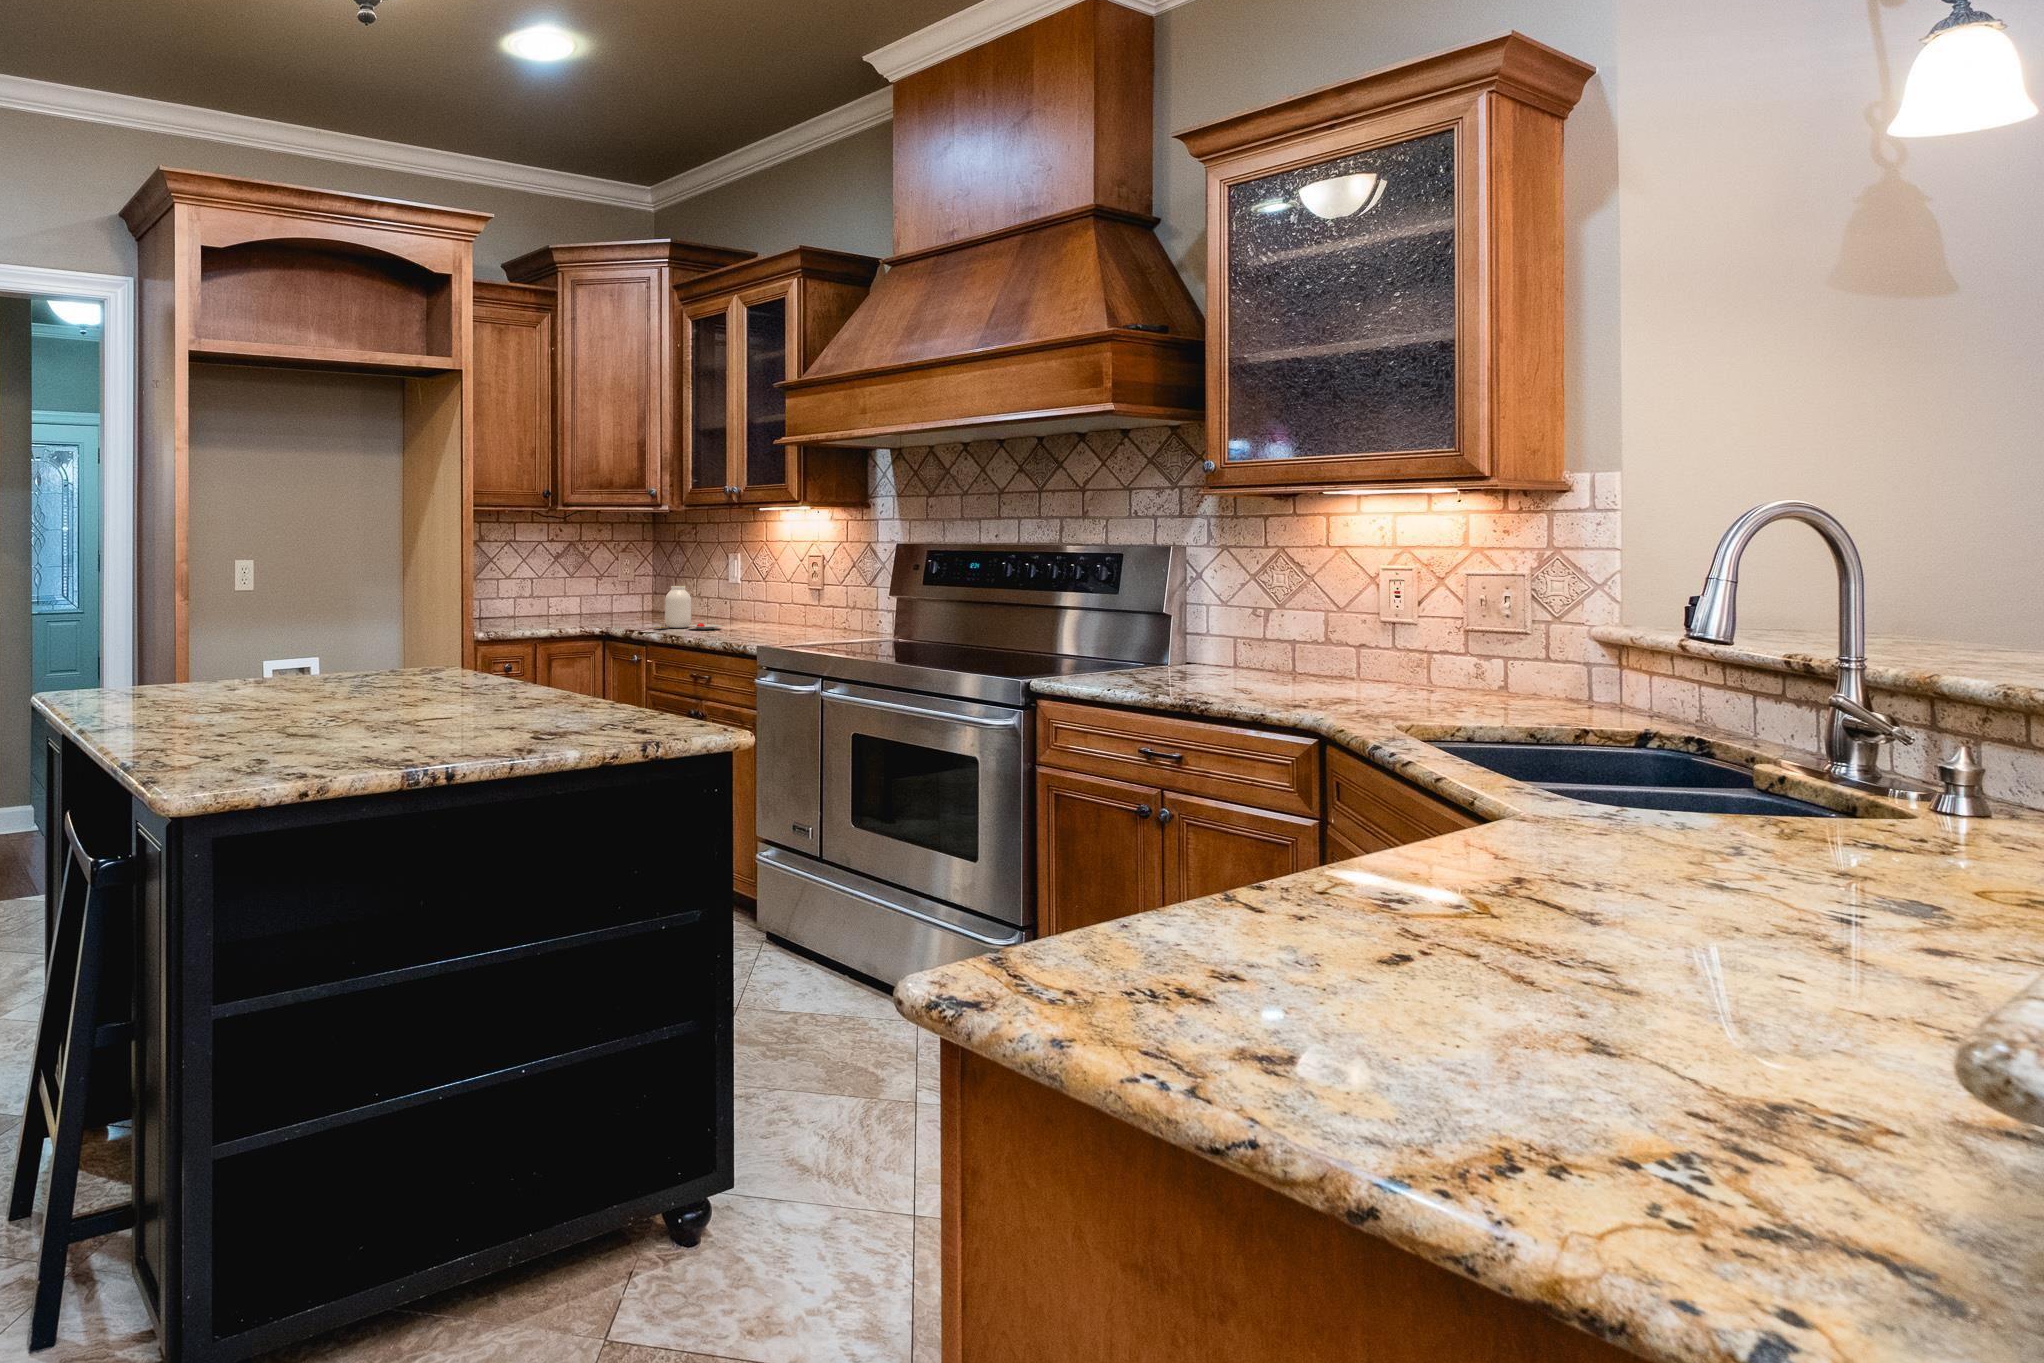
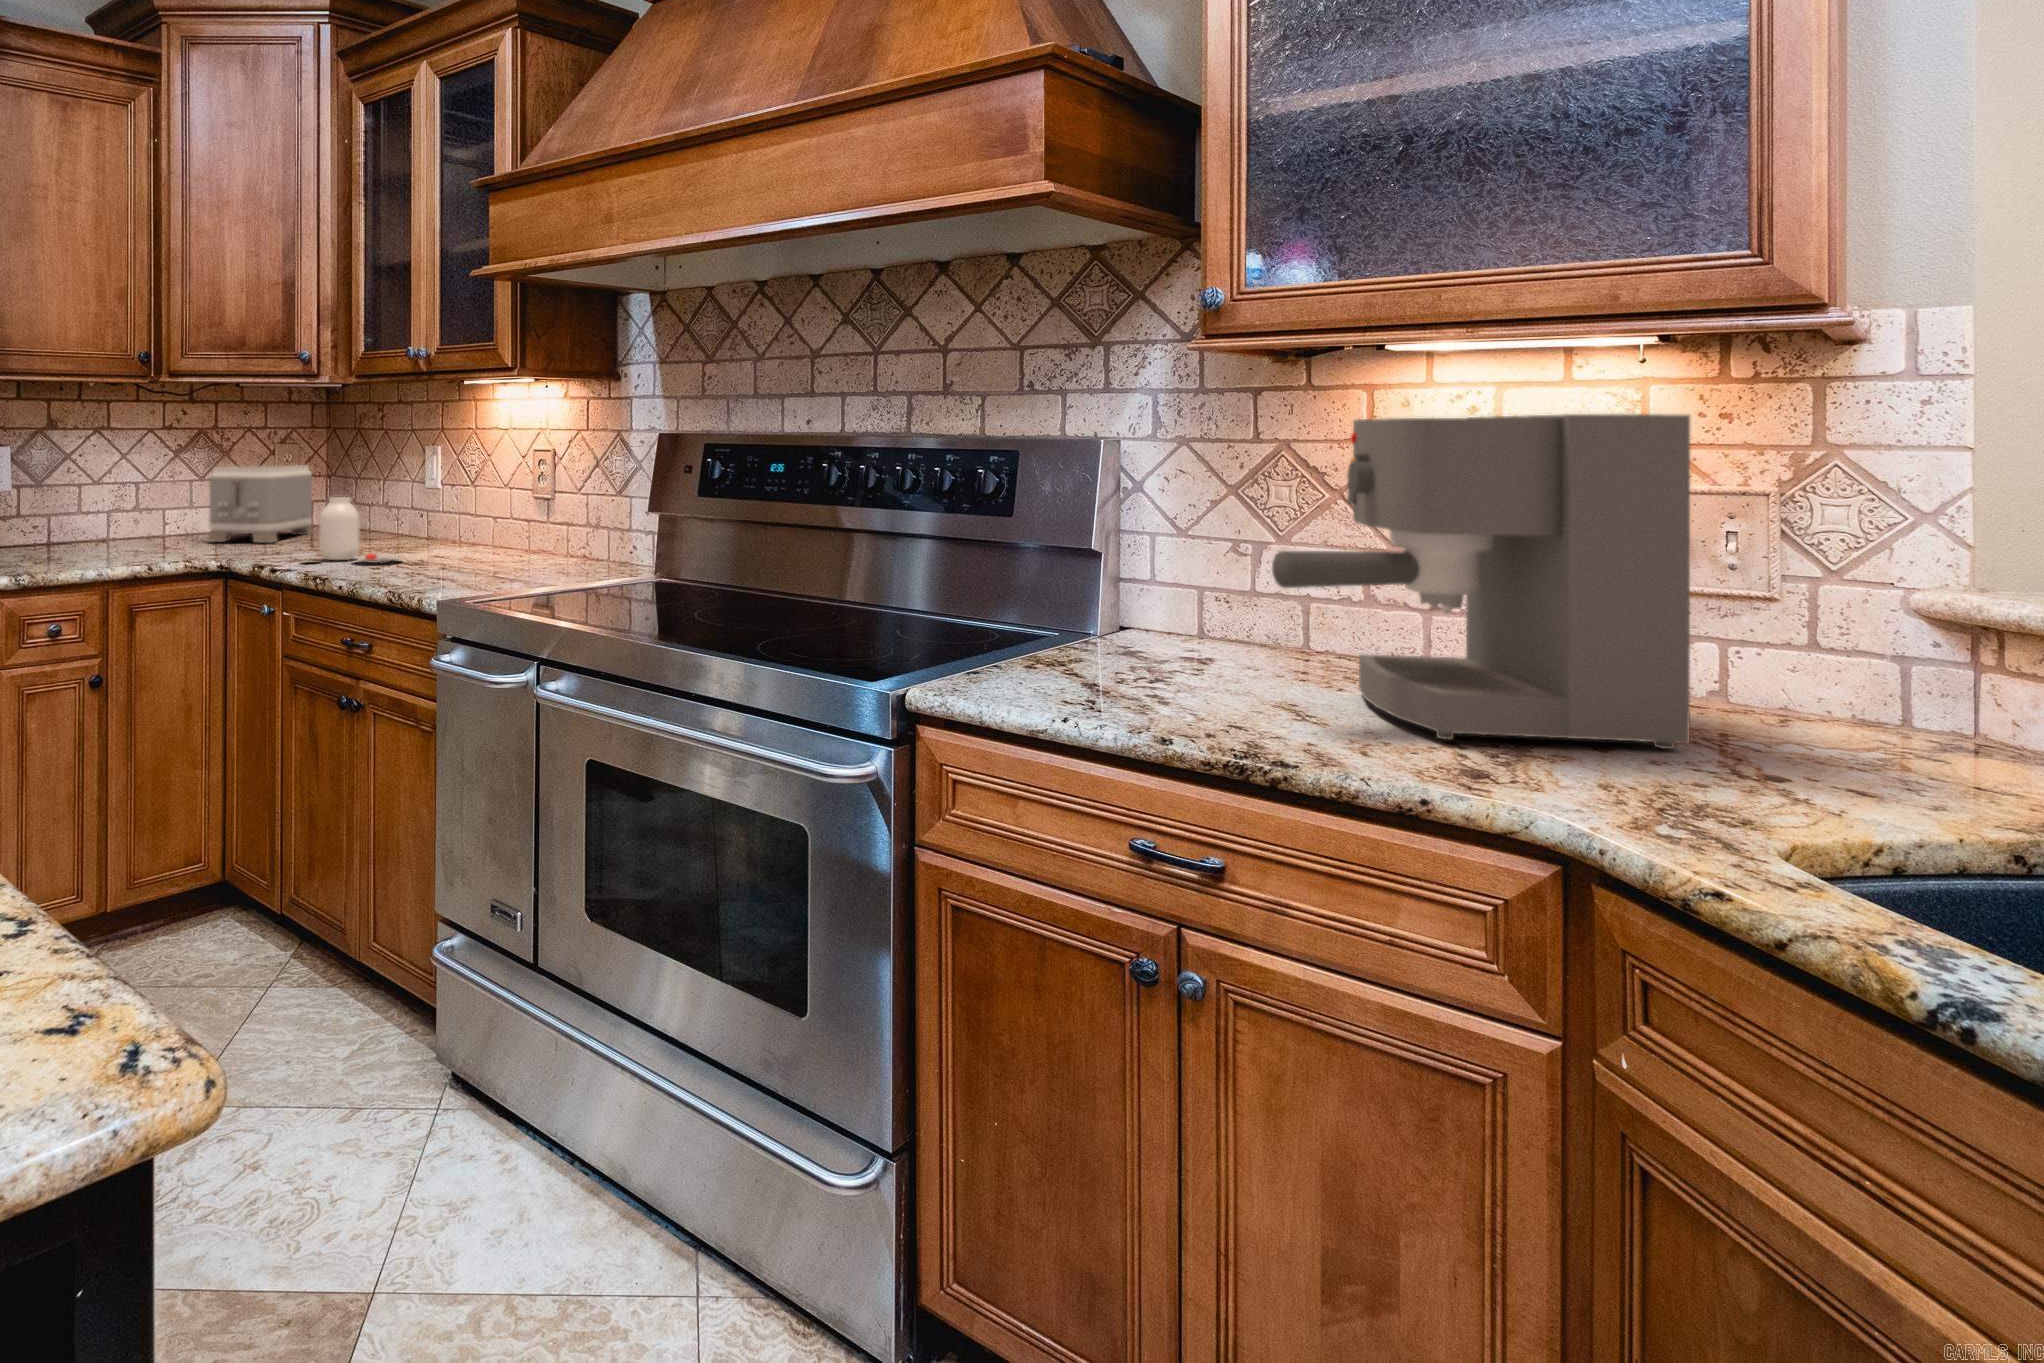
coffee maker: none [1233,533,1445,706] -> present [1272,414,1690,749]
toaster: none [578,565,647,618] -> present [207,465,314,543]

